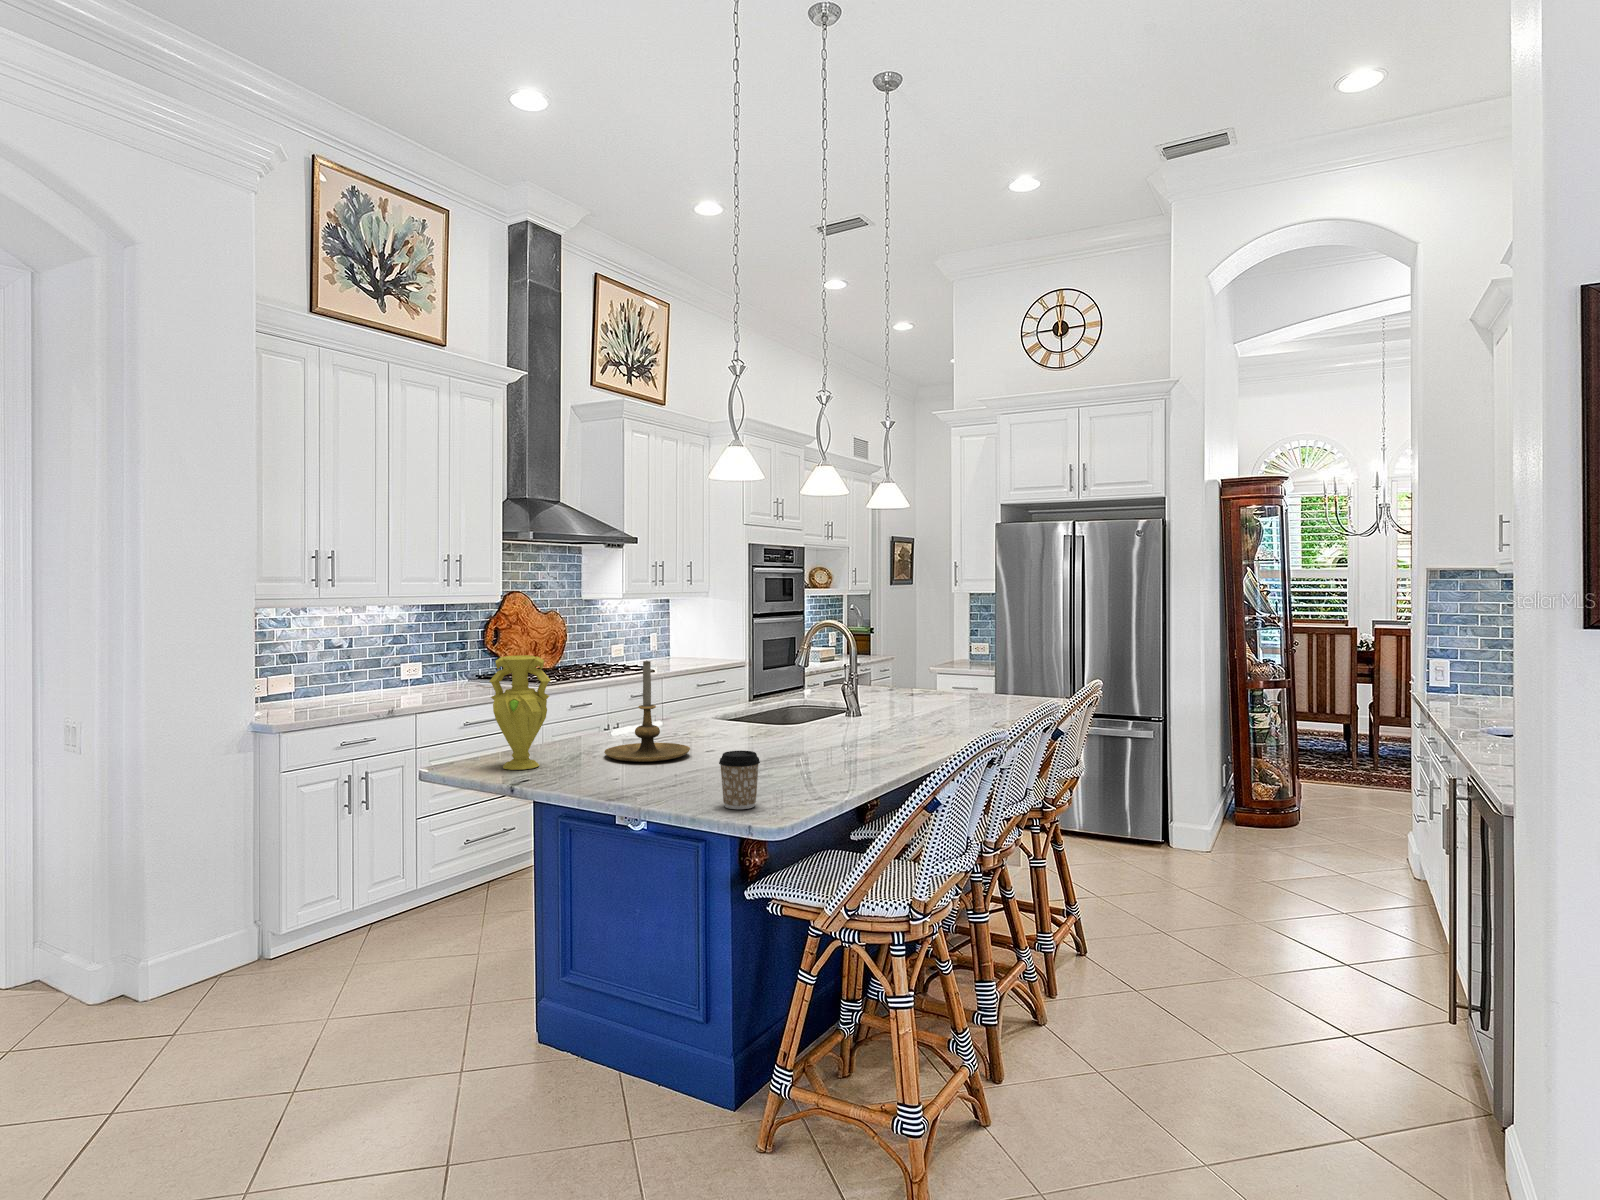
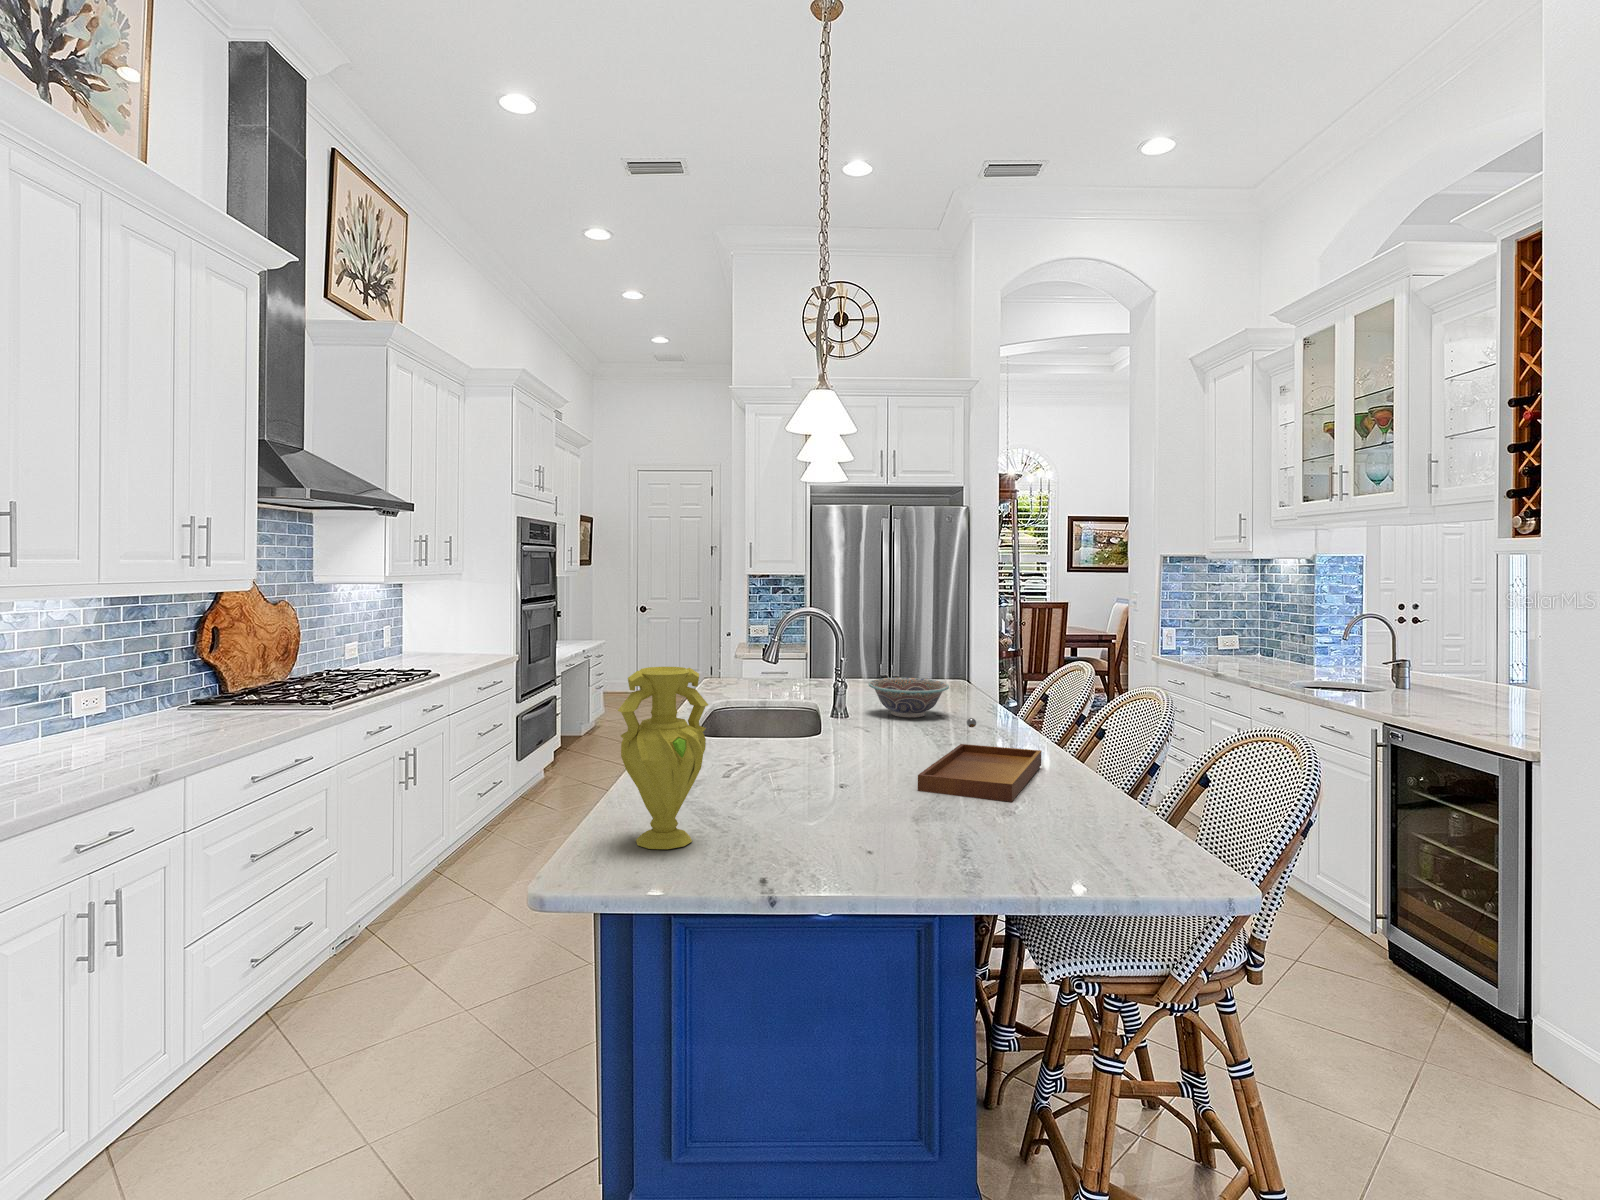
candle holder: present [604,661,690,762] -> none [718,666,836,811]
decorative bowl: none [903,684,977,719] -> present [869,678,949,718]
tray: none [759,710,912,774] -> present [918,718,1042,802]
coffee cup: present [719,751,760,809] -> none [1072,784,1131,866]

